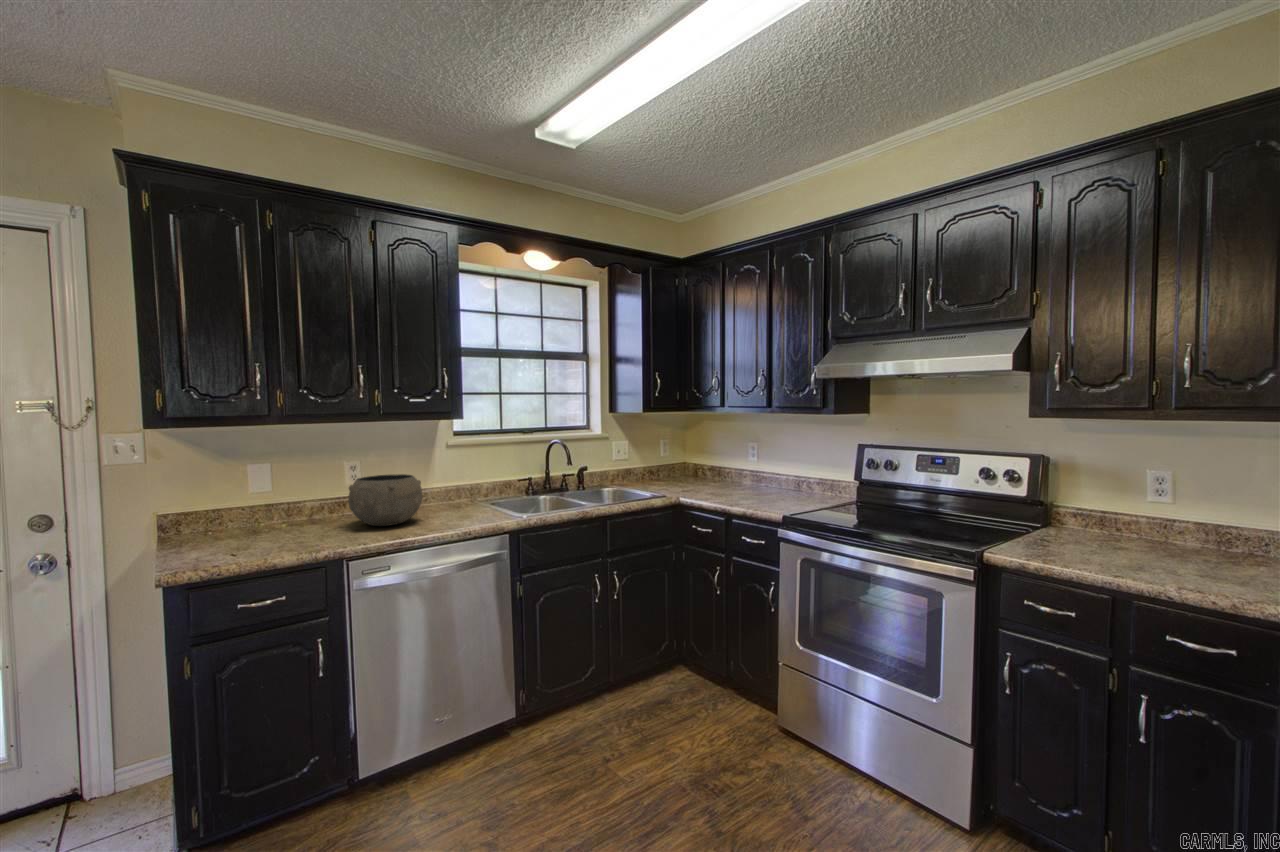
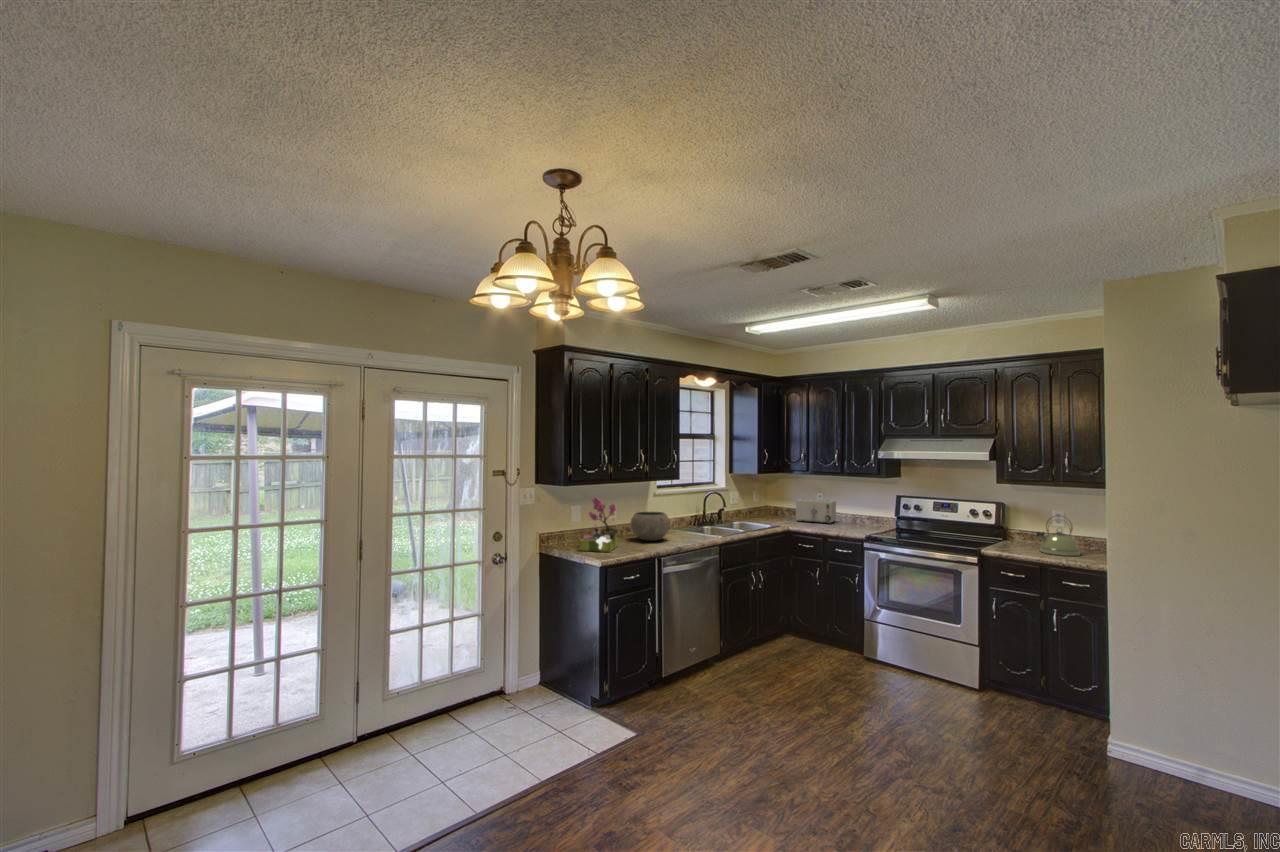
flower arrangement: none [194,447,291,553] -> present [580,497,618,552]
toaster: none [704,451,769,491] -> present [796,498,836,524]
kettle: none [1106,482,1211,574] -> present [1036,517,1080,556]

